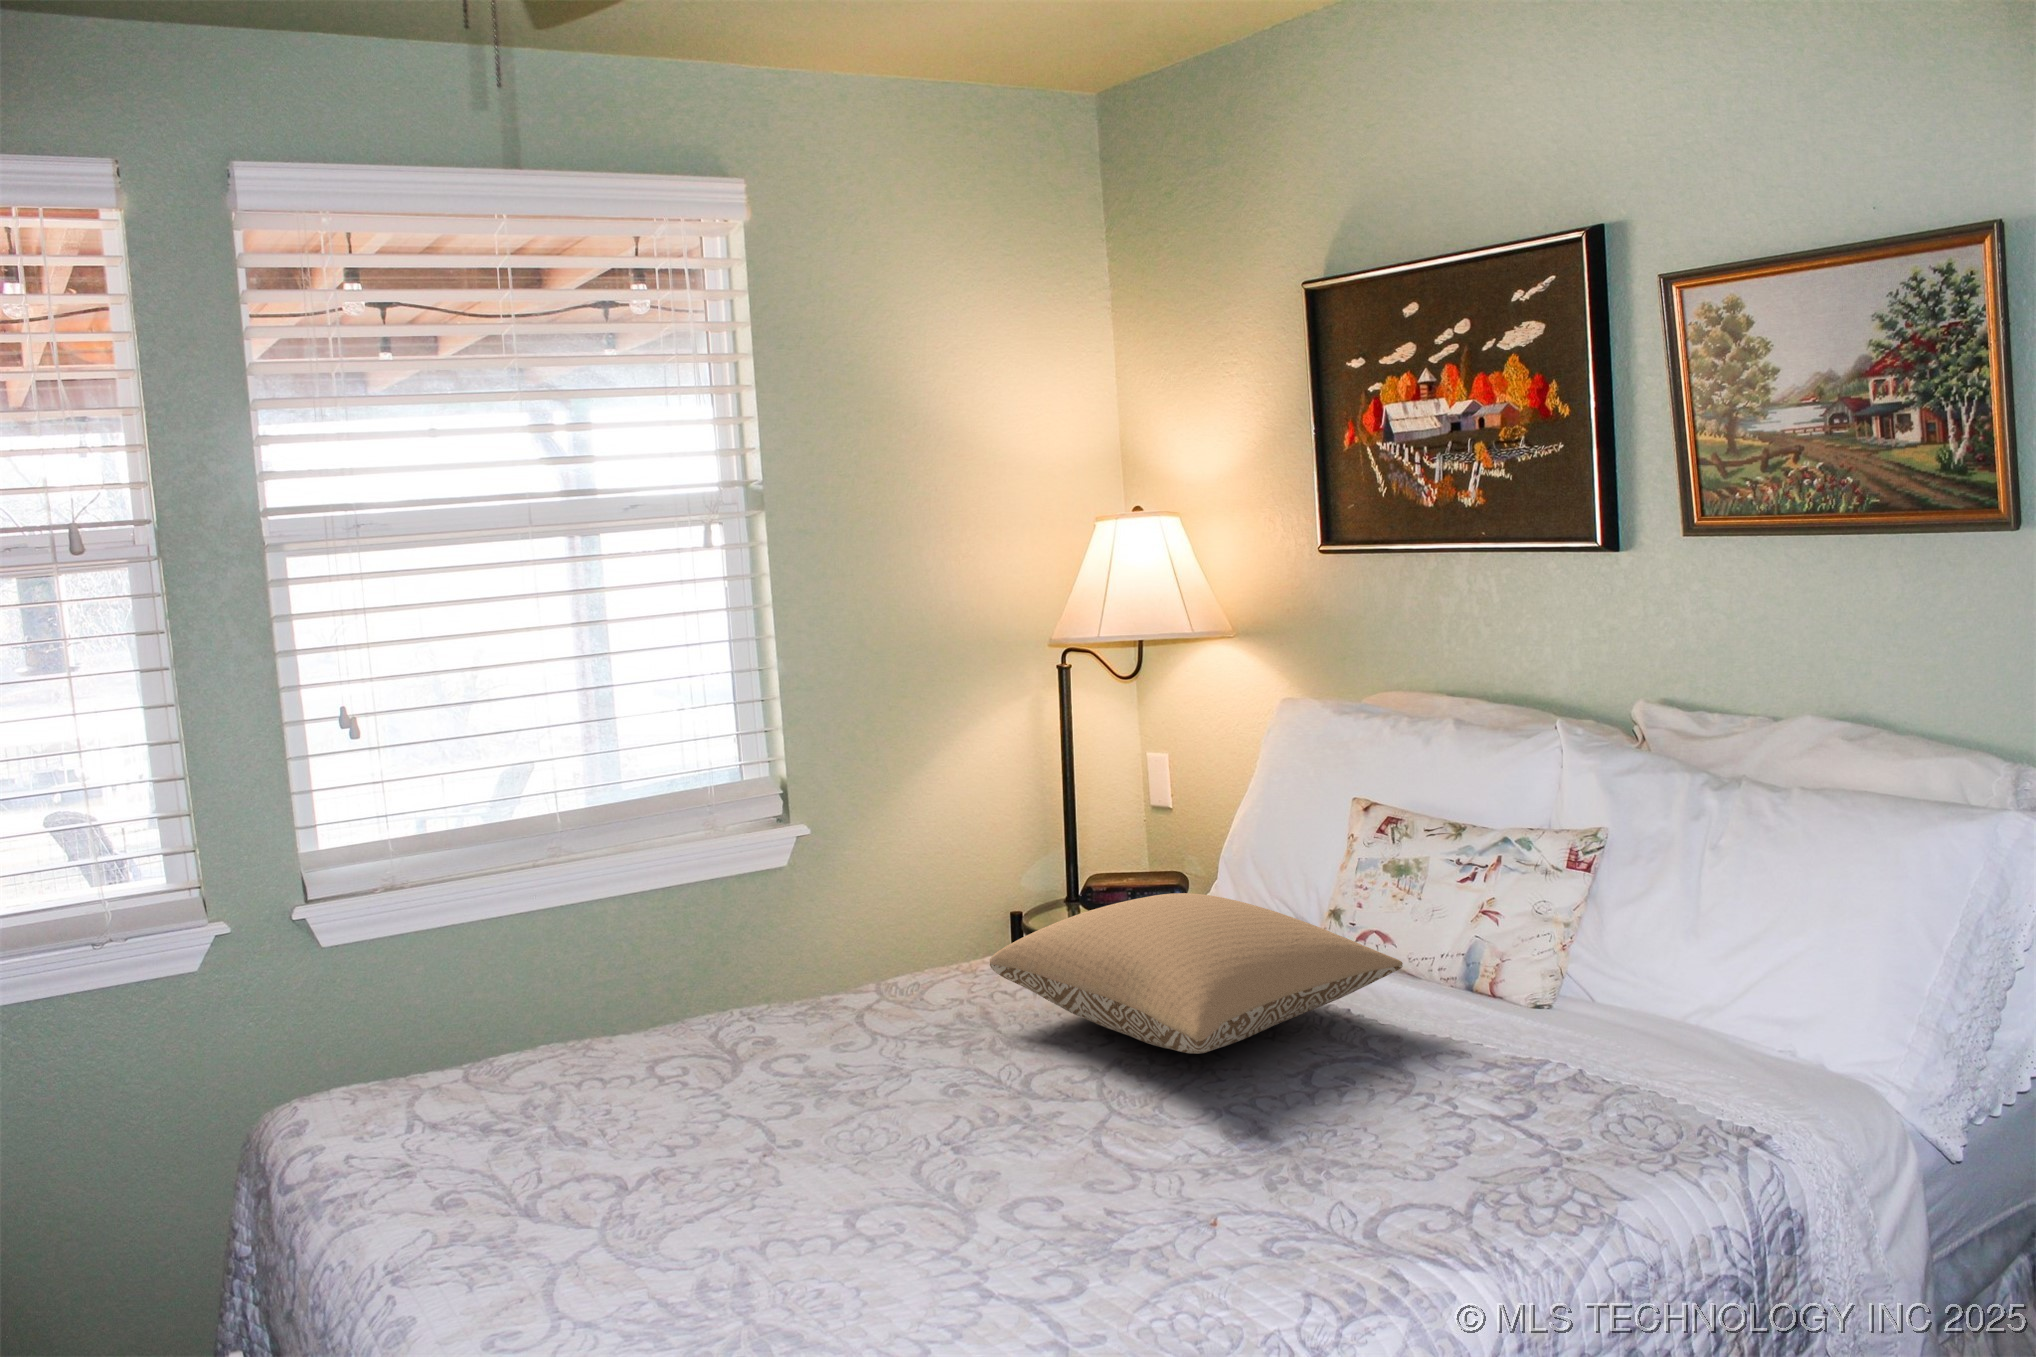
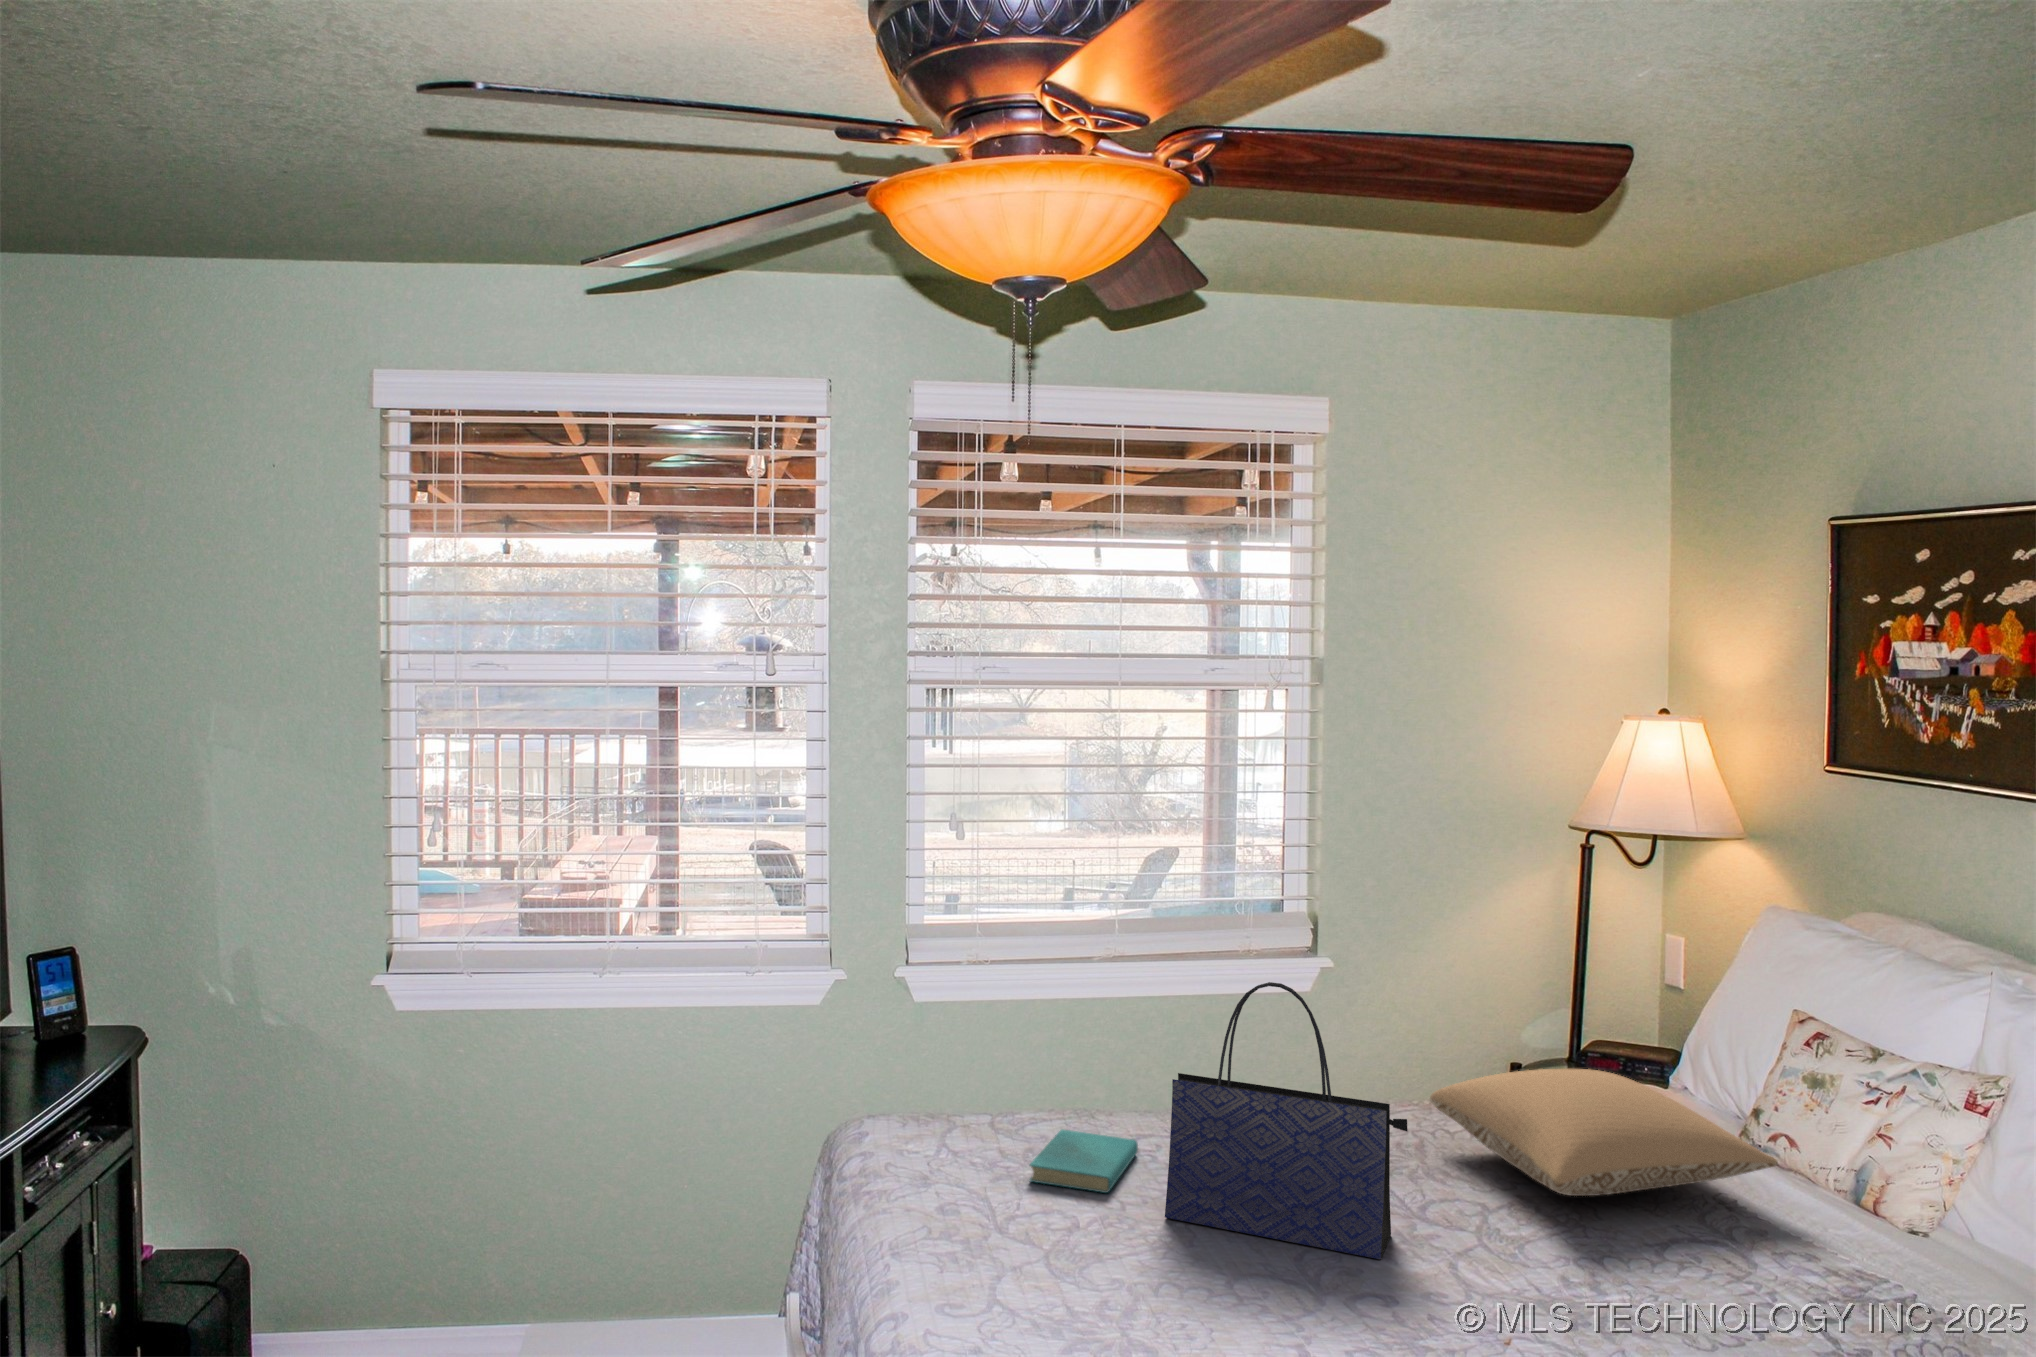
tote bag: none [650,819,1020,1221] -> present [1165,982,1408,1259]
book: none [403,1104,591,1215] -> present [1030,1129,1138,1193]

